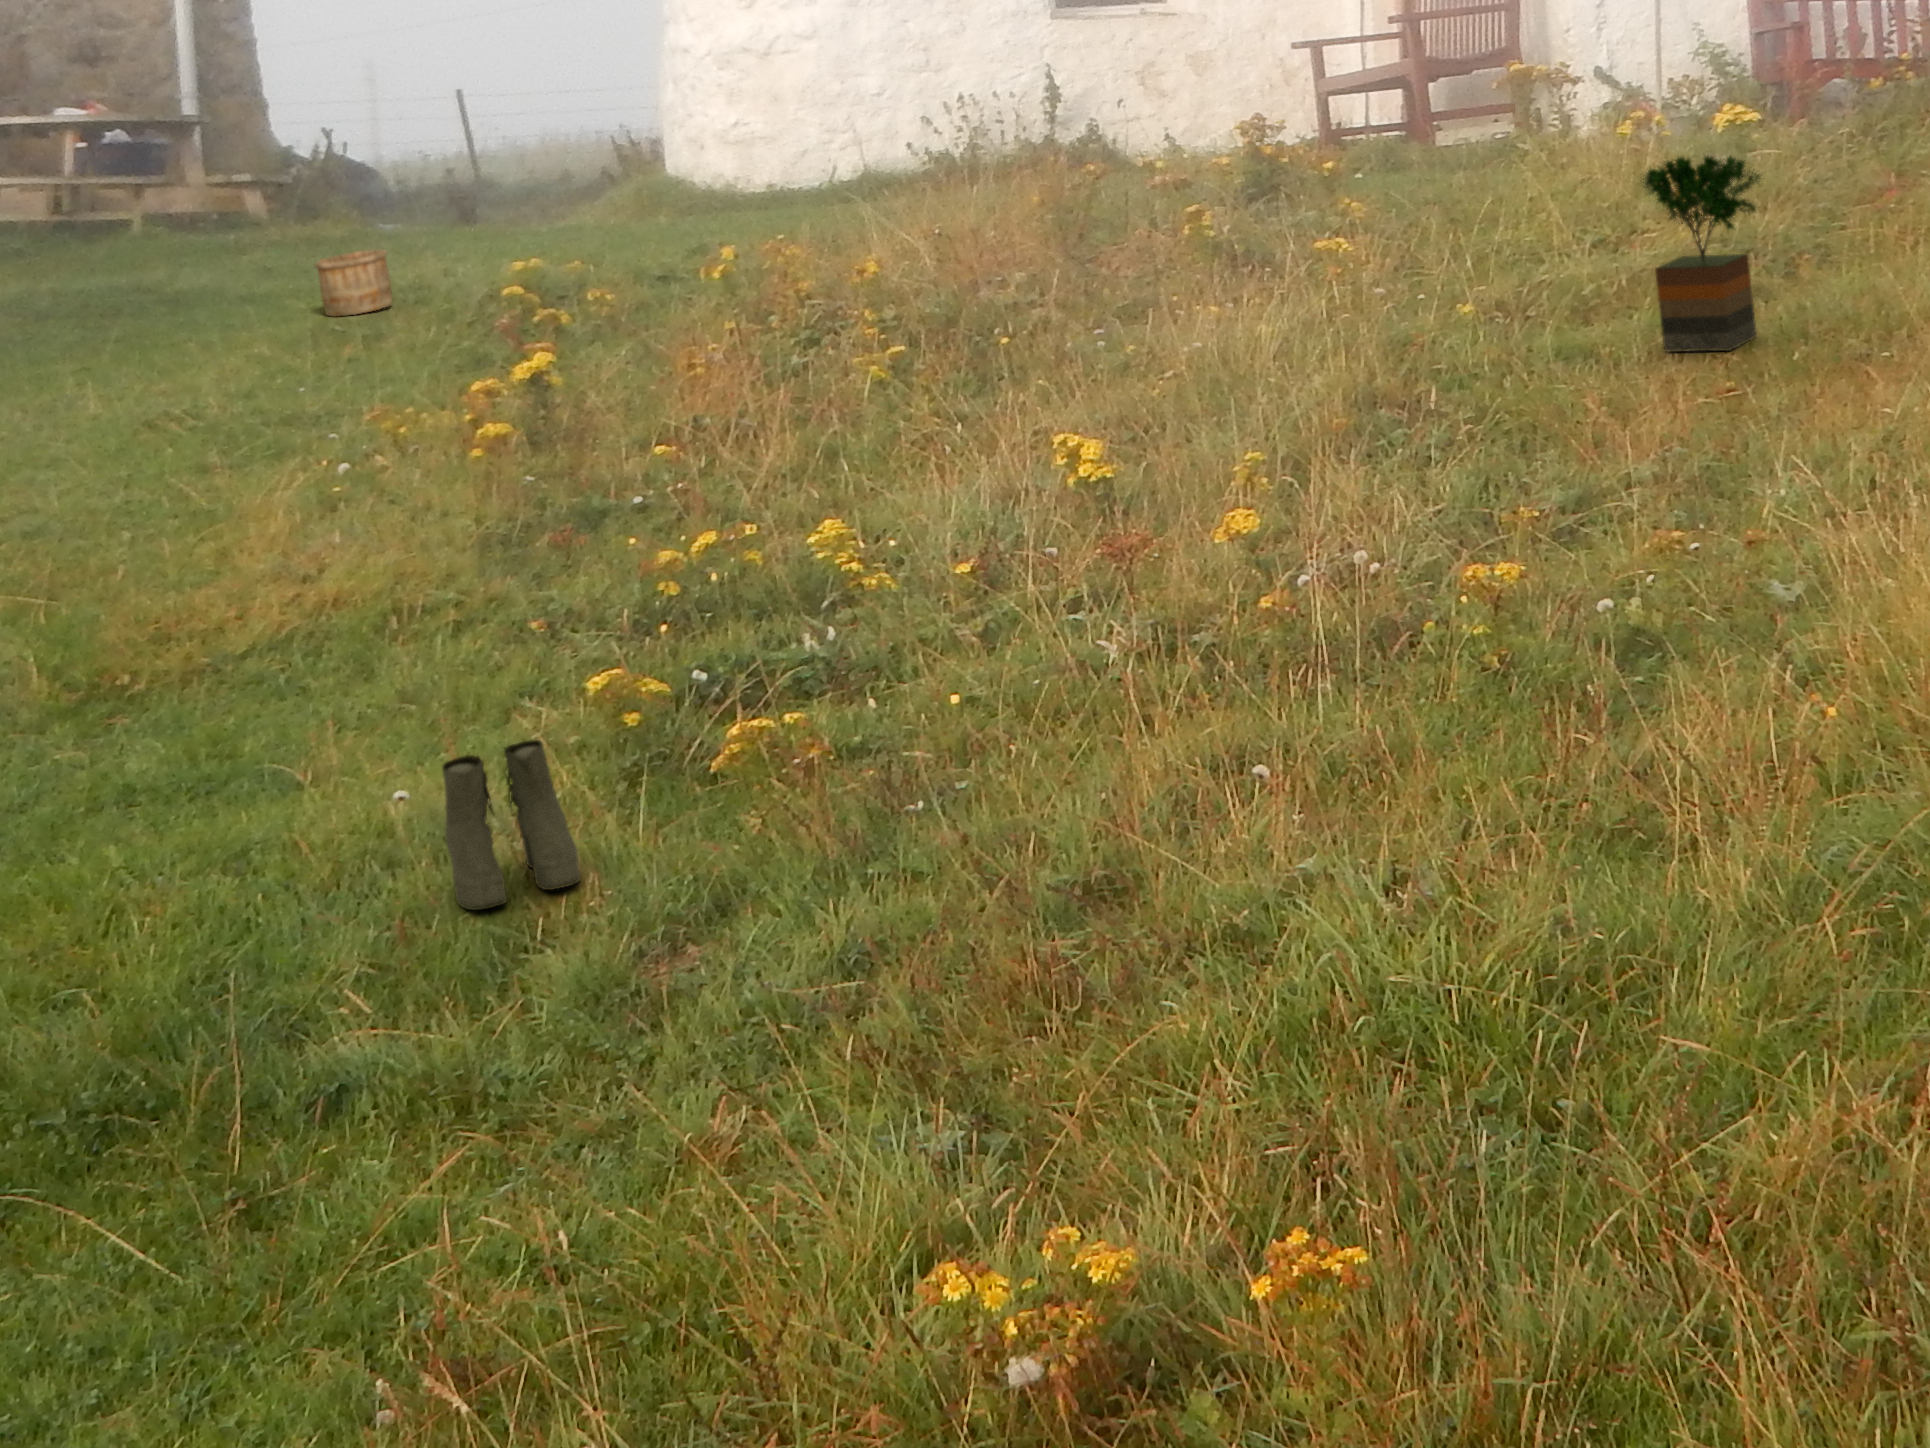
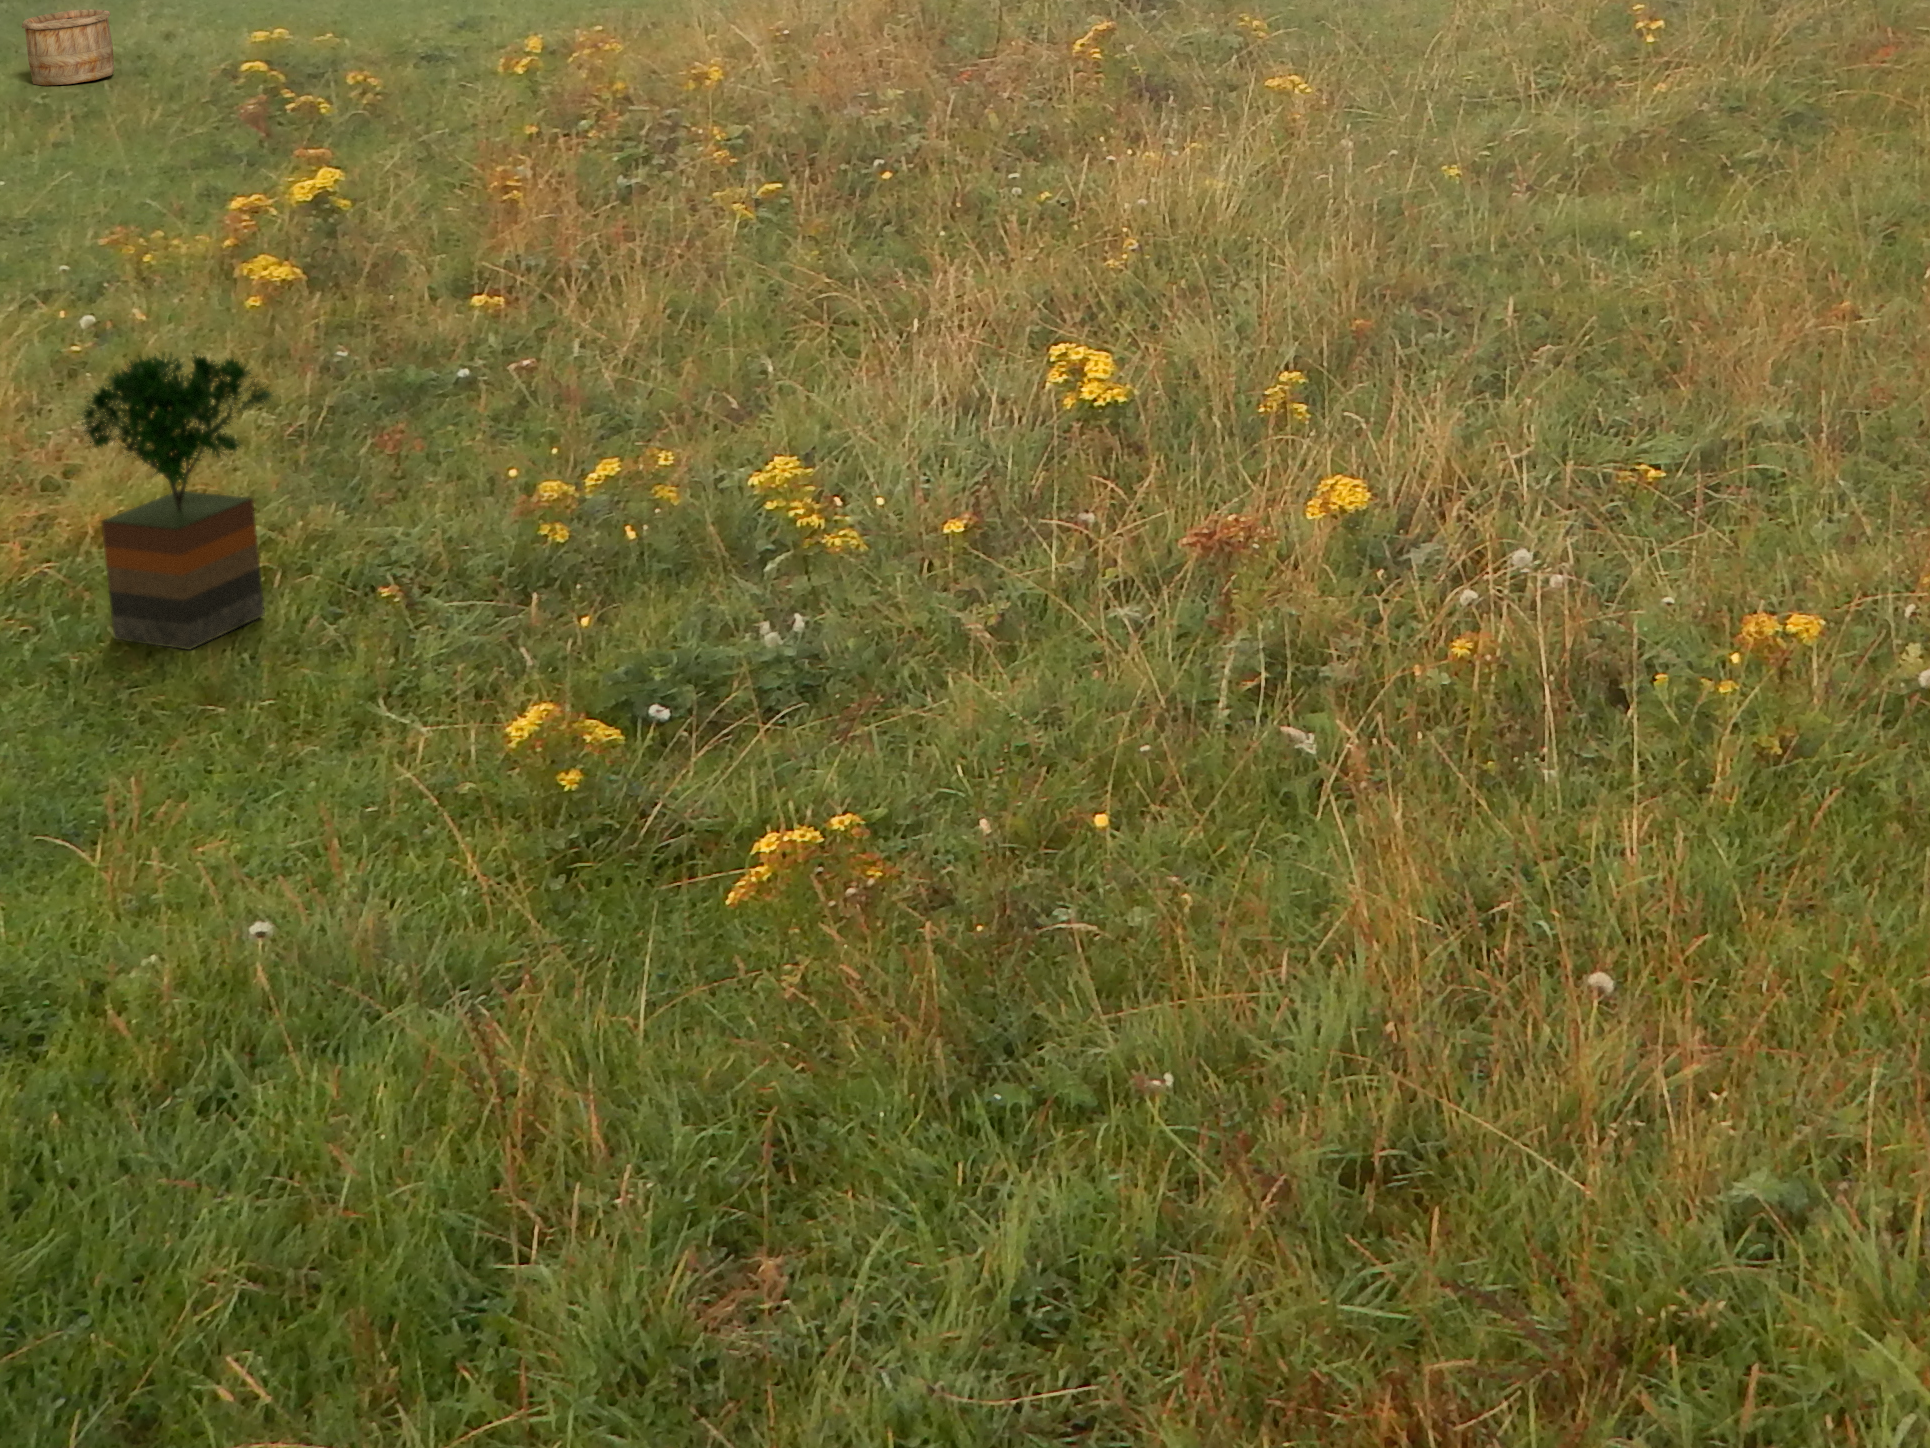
potted tree: present [1643,155,1764,352] -> present [81,352,274,650]
boots: present [442,740,581,910] -> none [332,863,533,1135]

